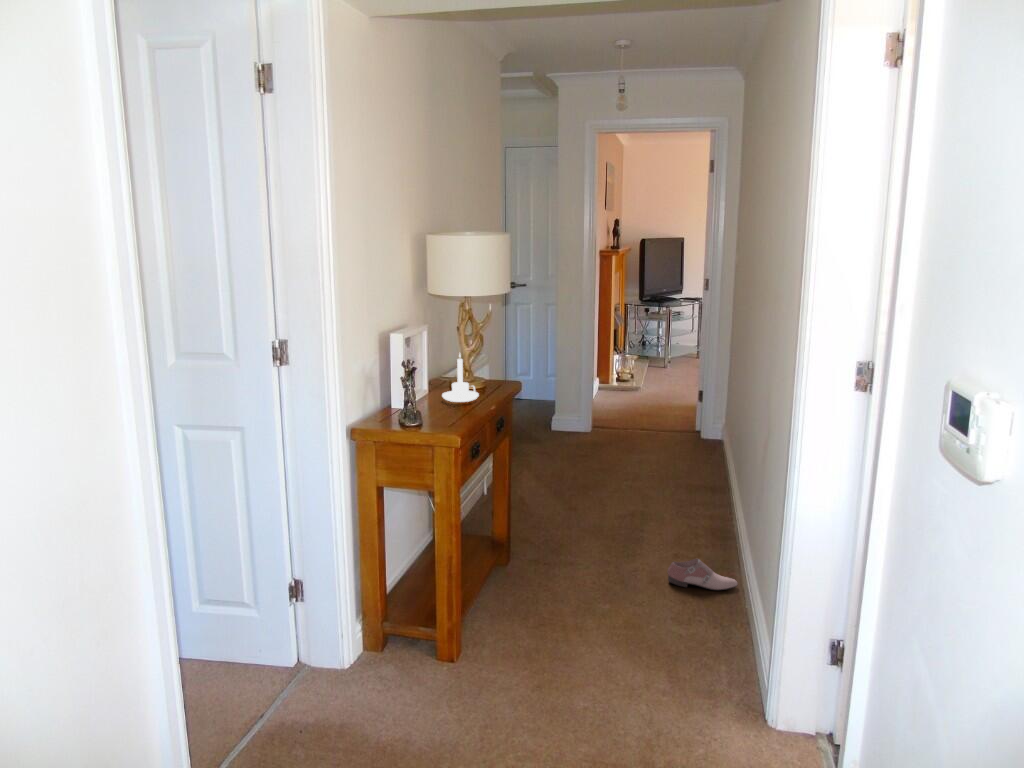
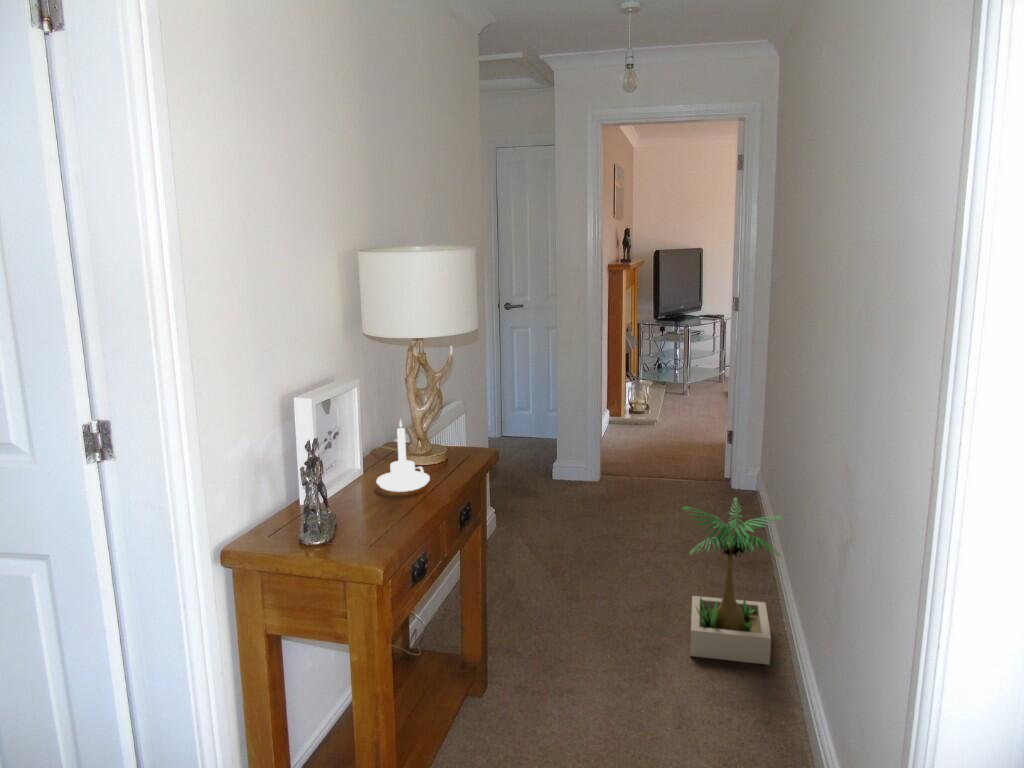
potted plant: none [648,425,737,548] -> present [682,498,782,665]
shoe: present [668,559,738,590] -> none [703,696,803,744]

